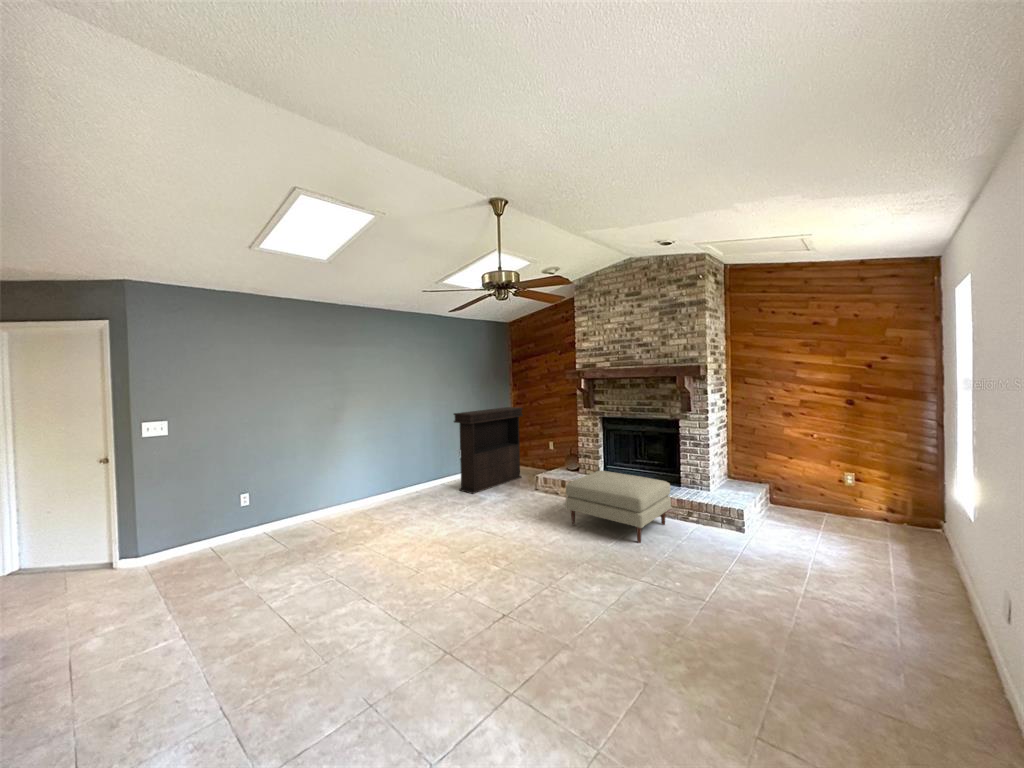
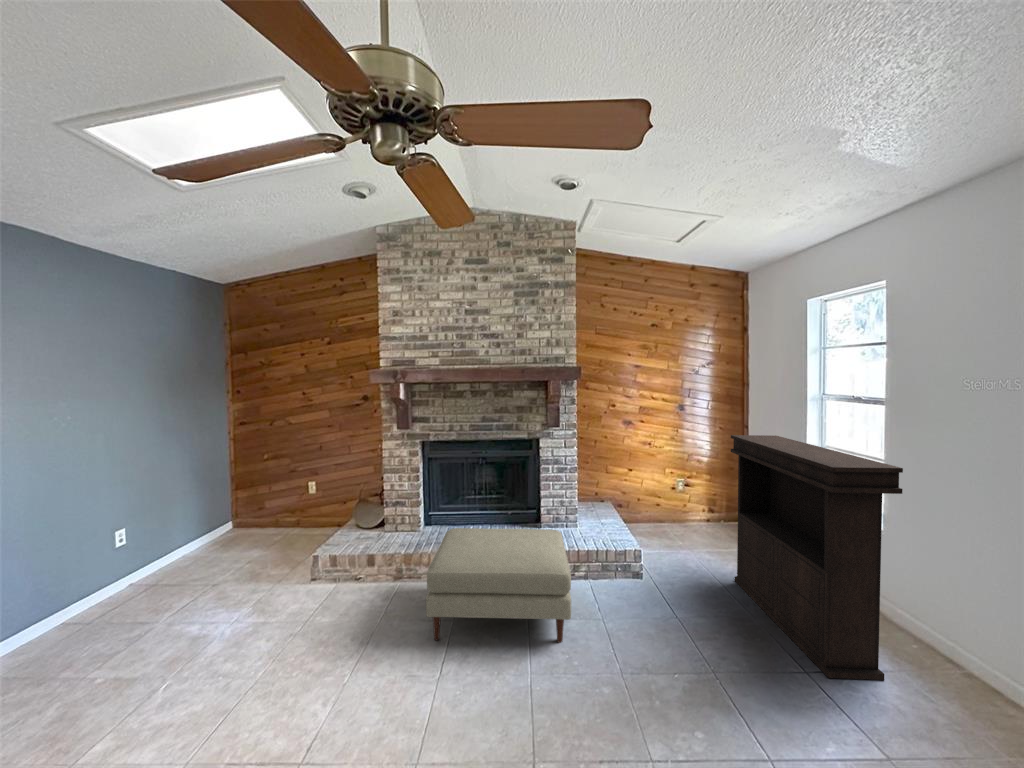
console table: present [454,407,523,494] -> present [731,435,903,680]

